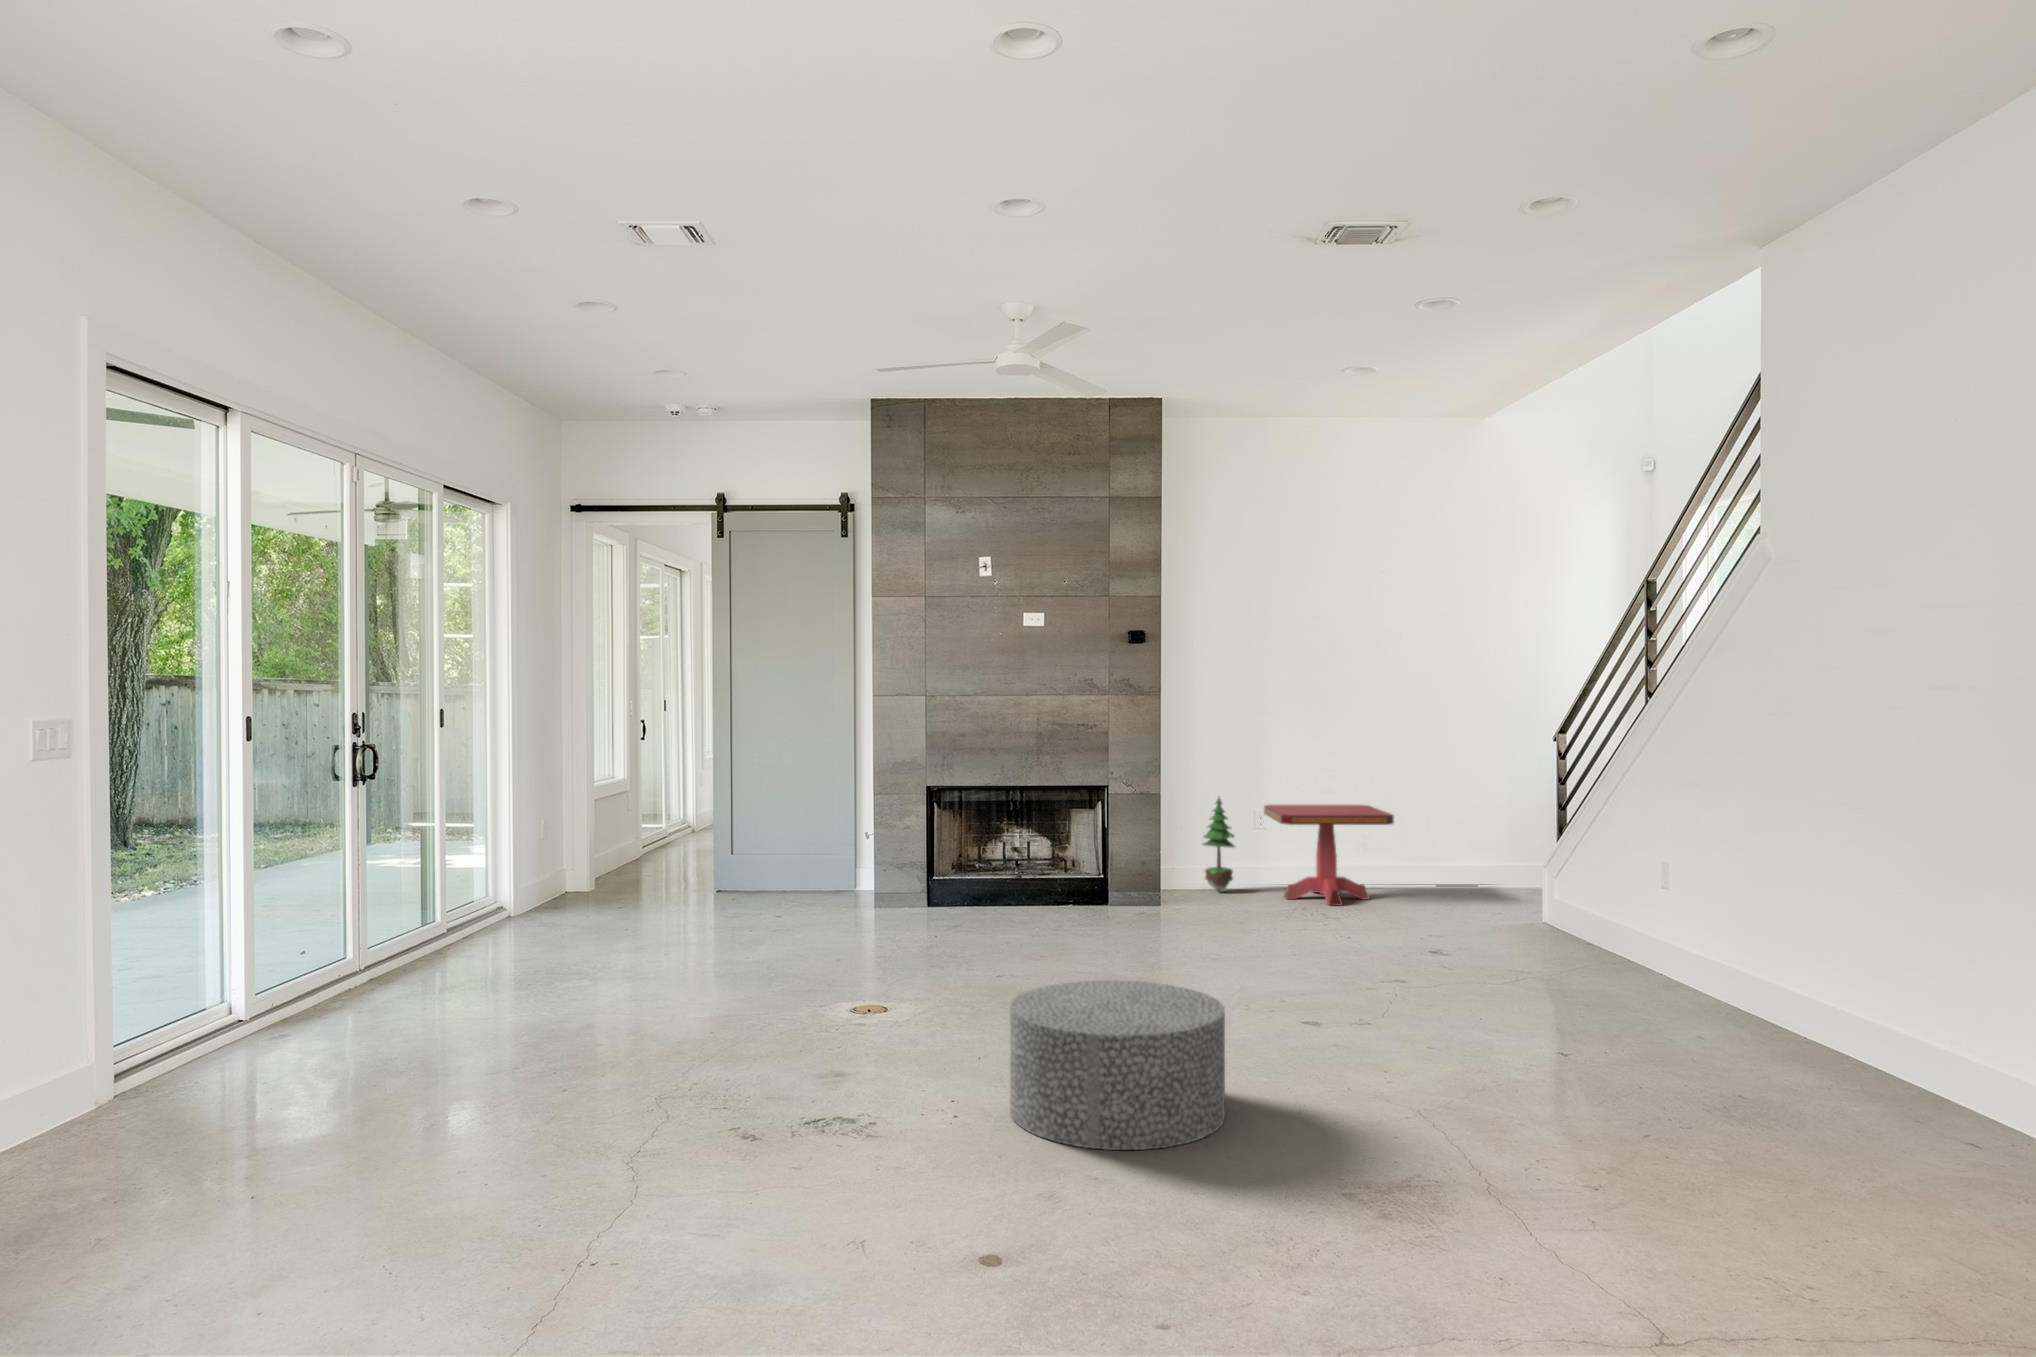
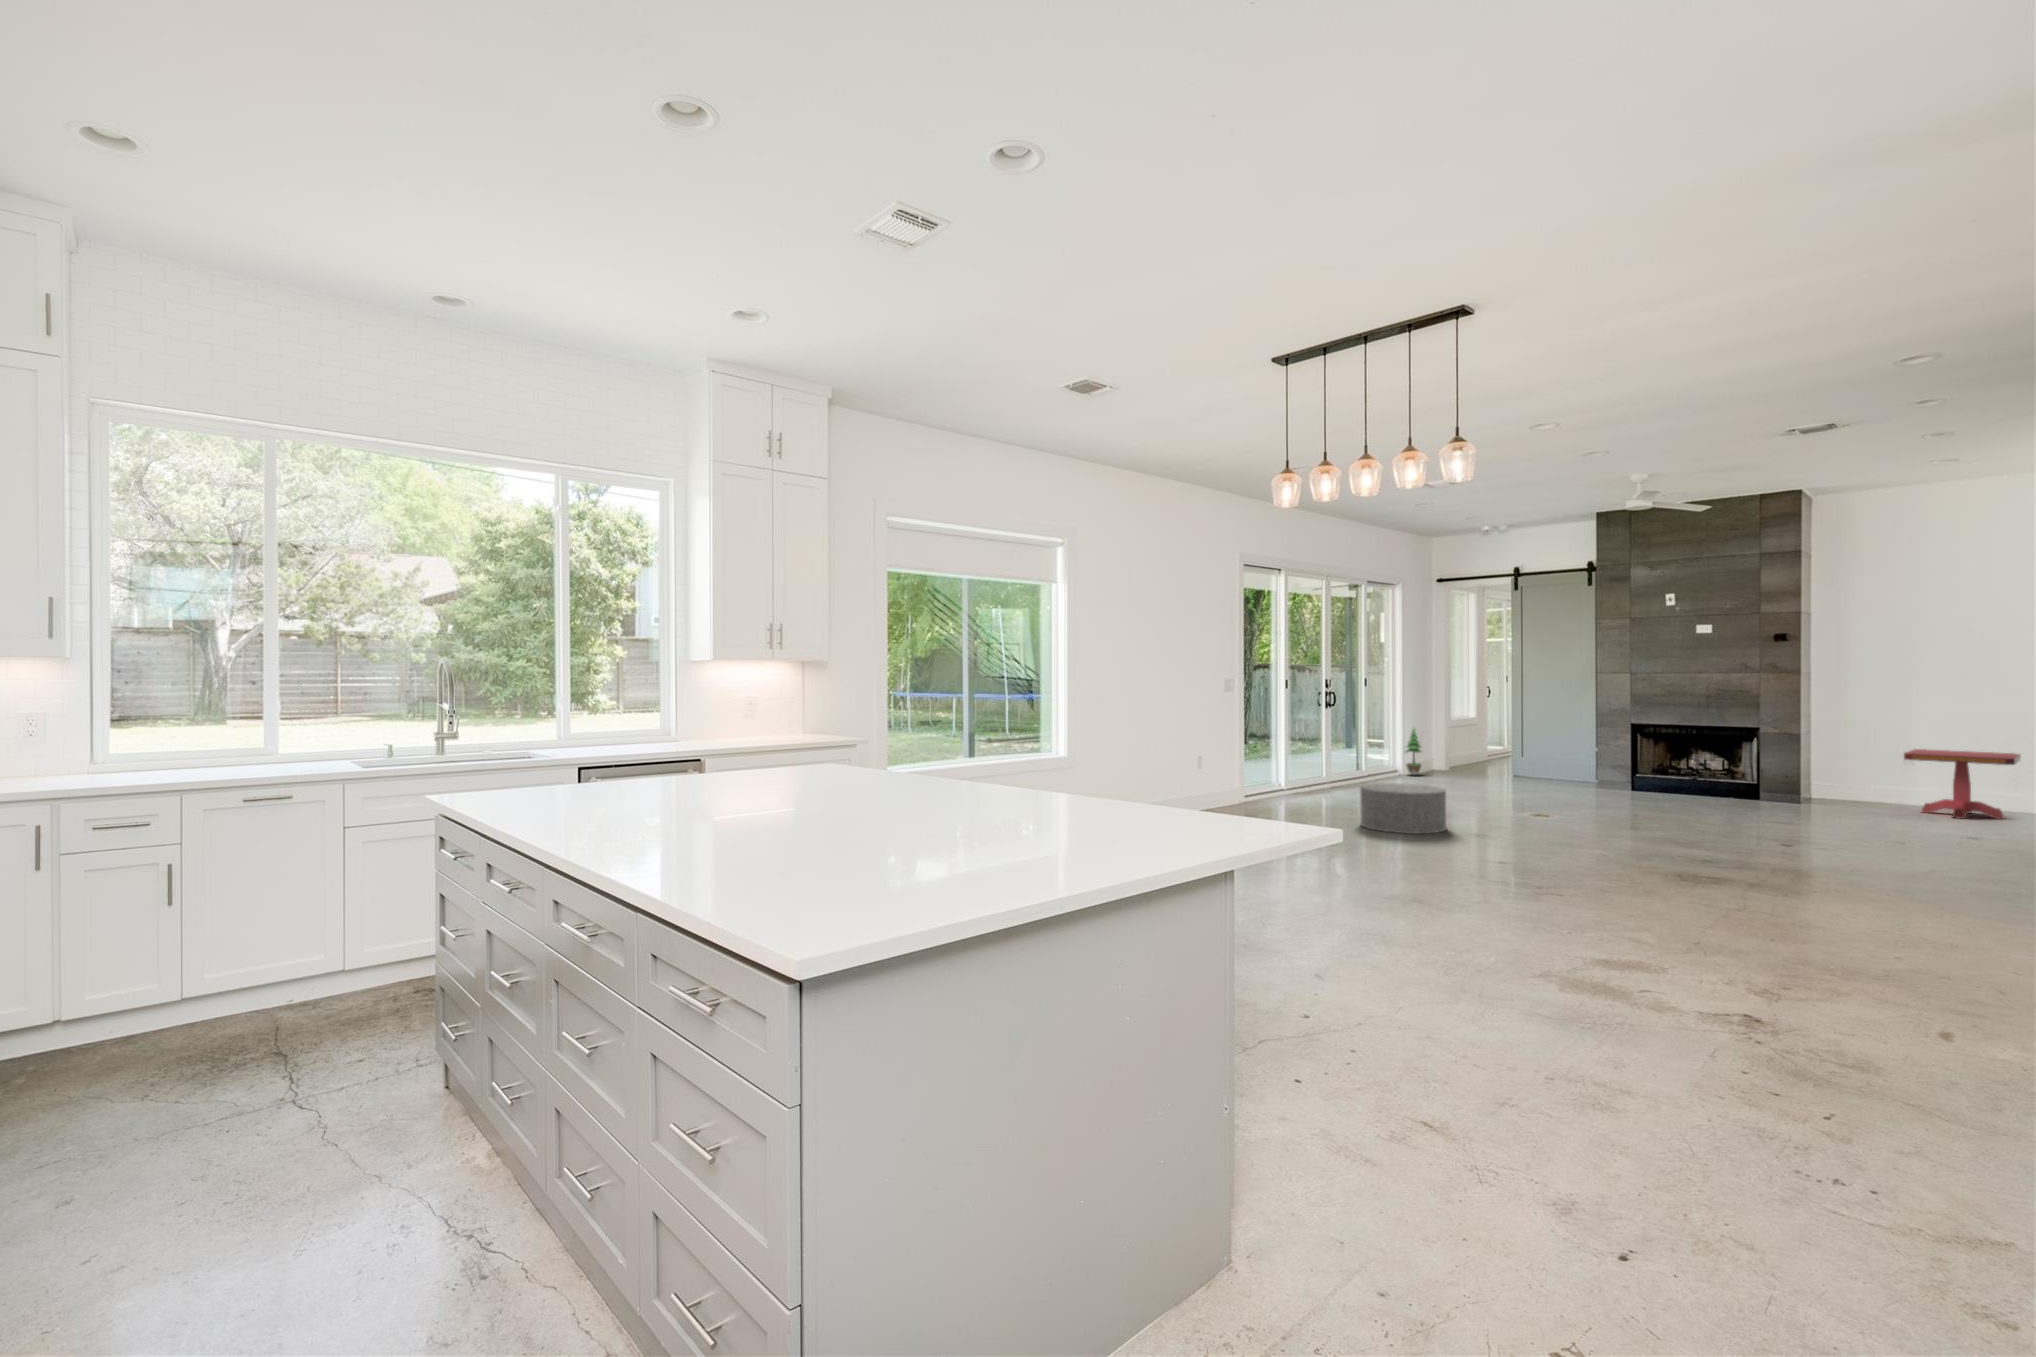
potted tree: present [1203,798,1236,892] -> present [1406,728,1421,775]
ottoman: present [1010,980,1225,1150] -> present [1360,783,1446,834]

